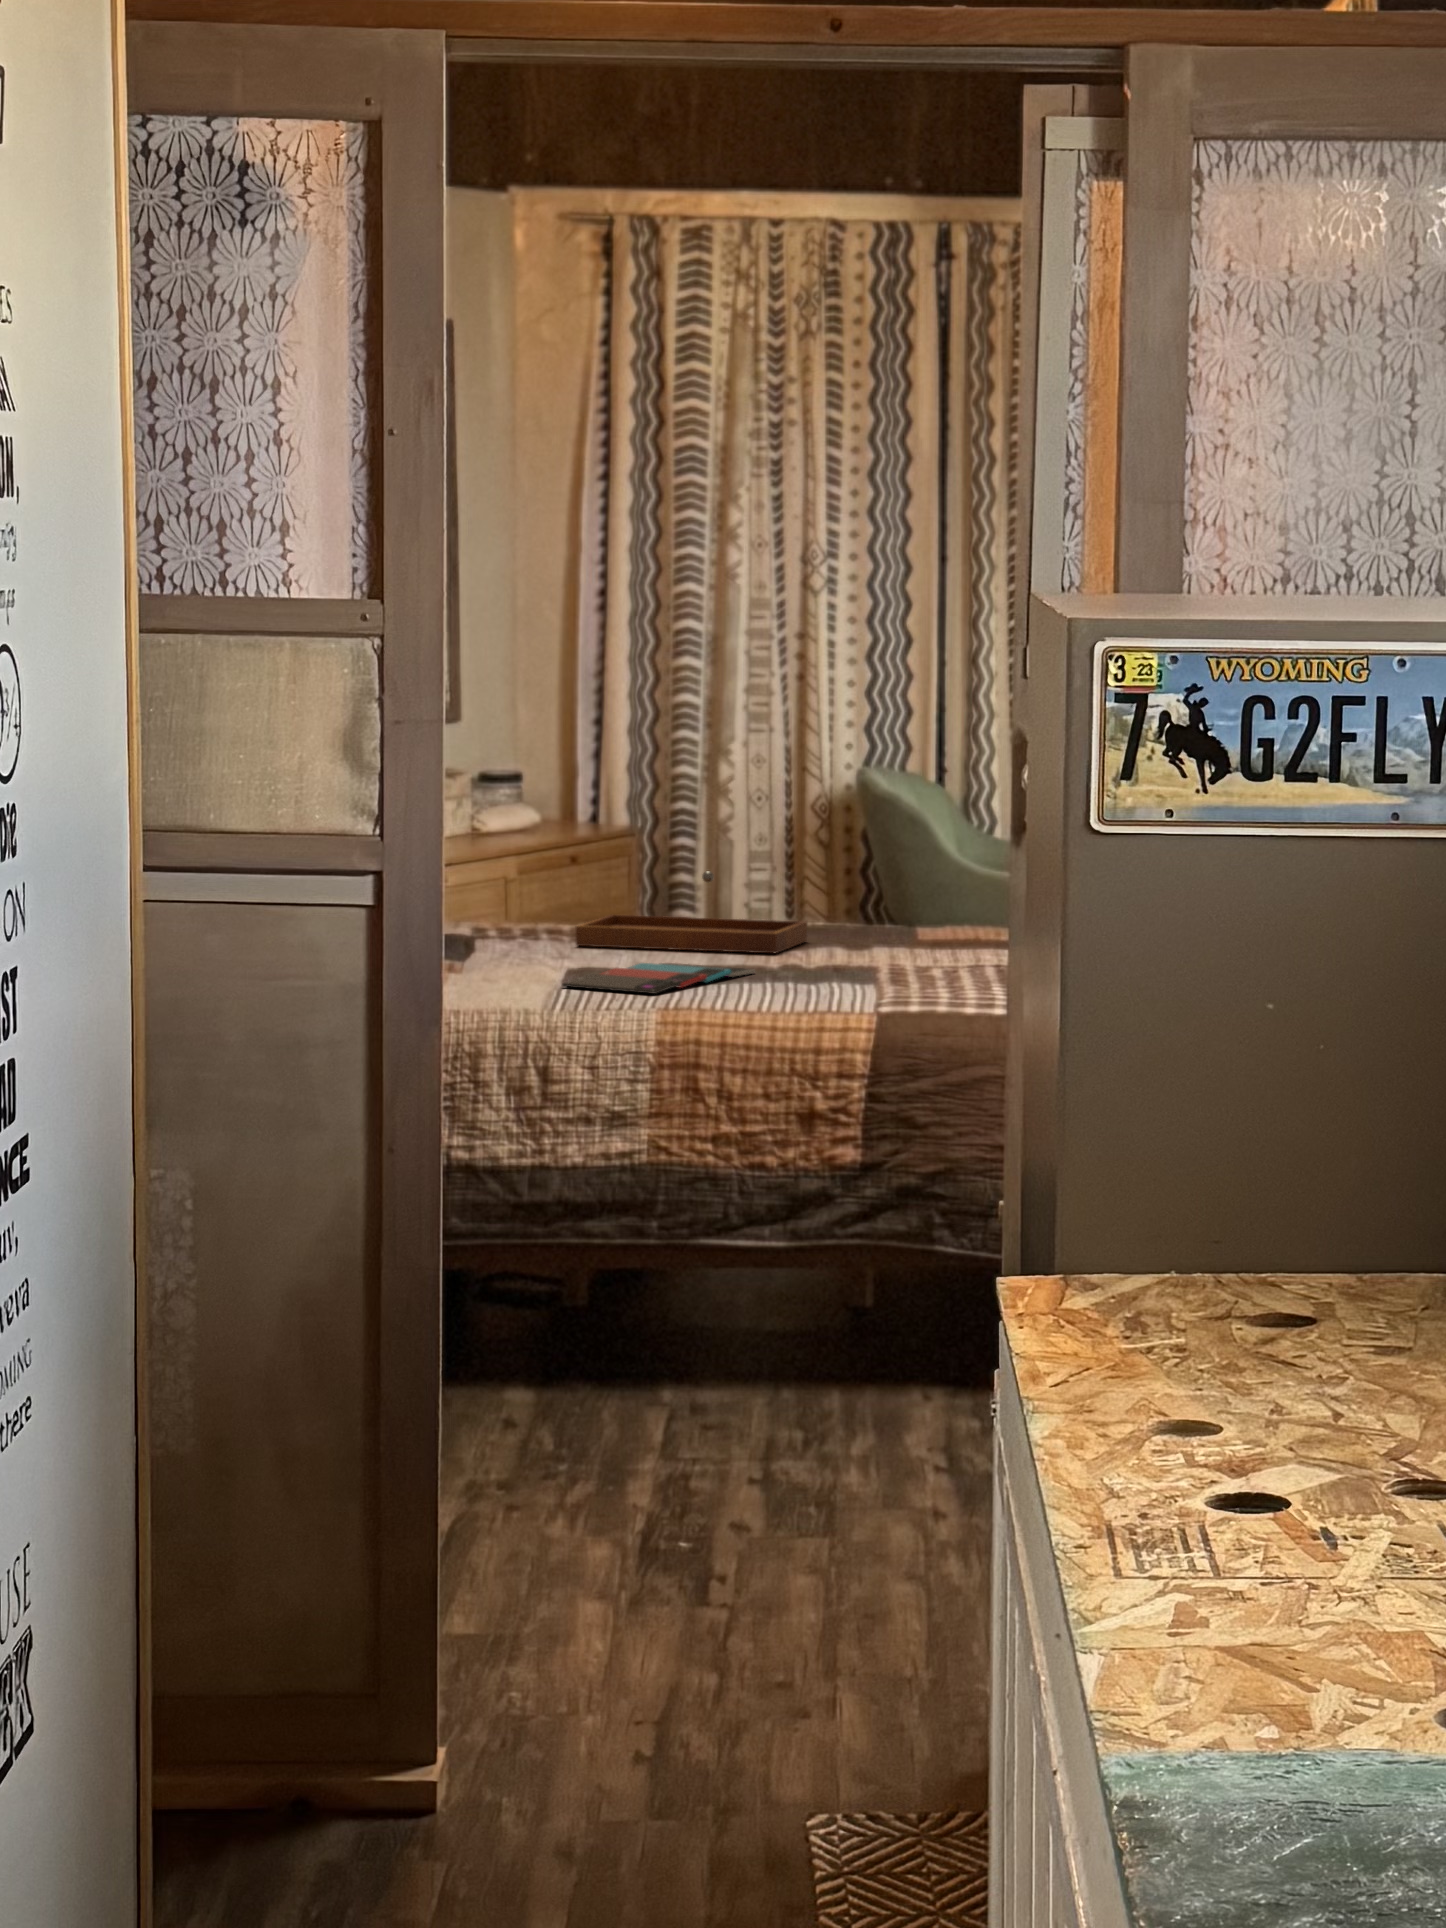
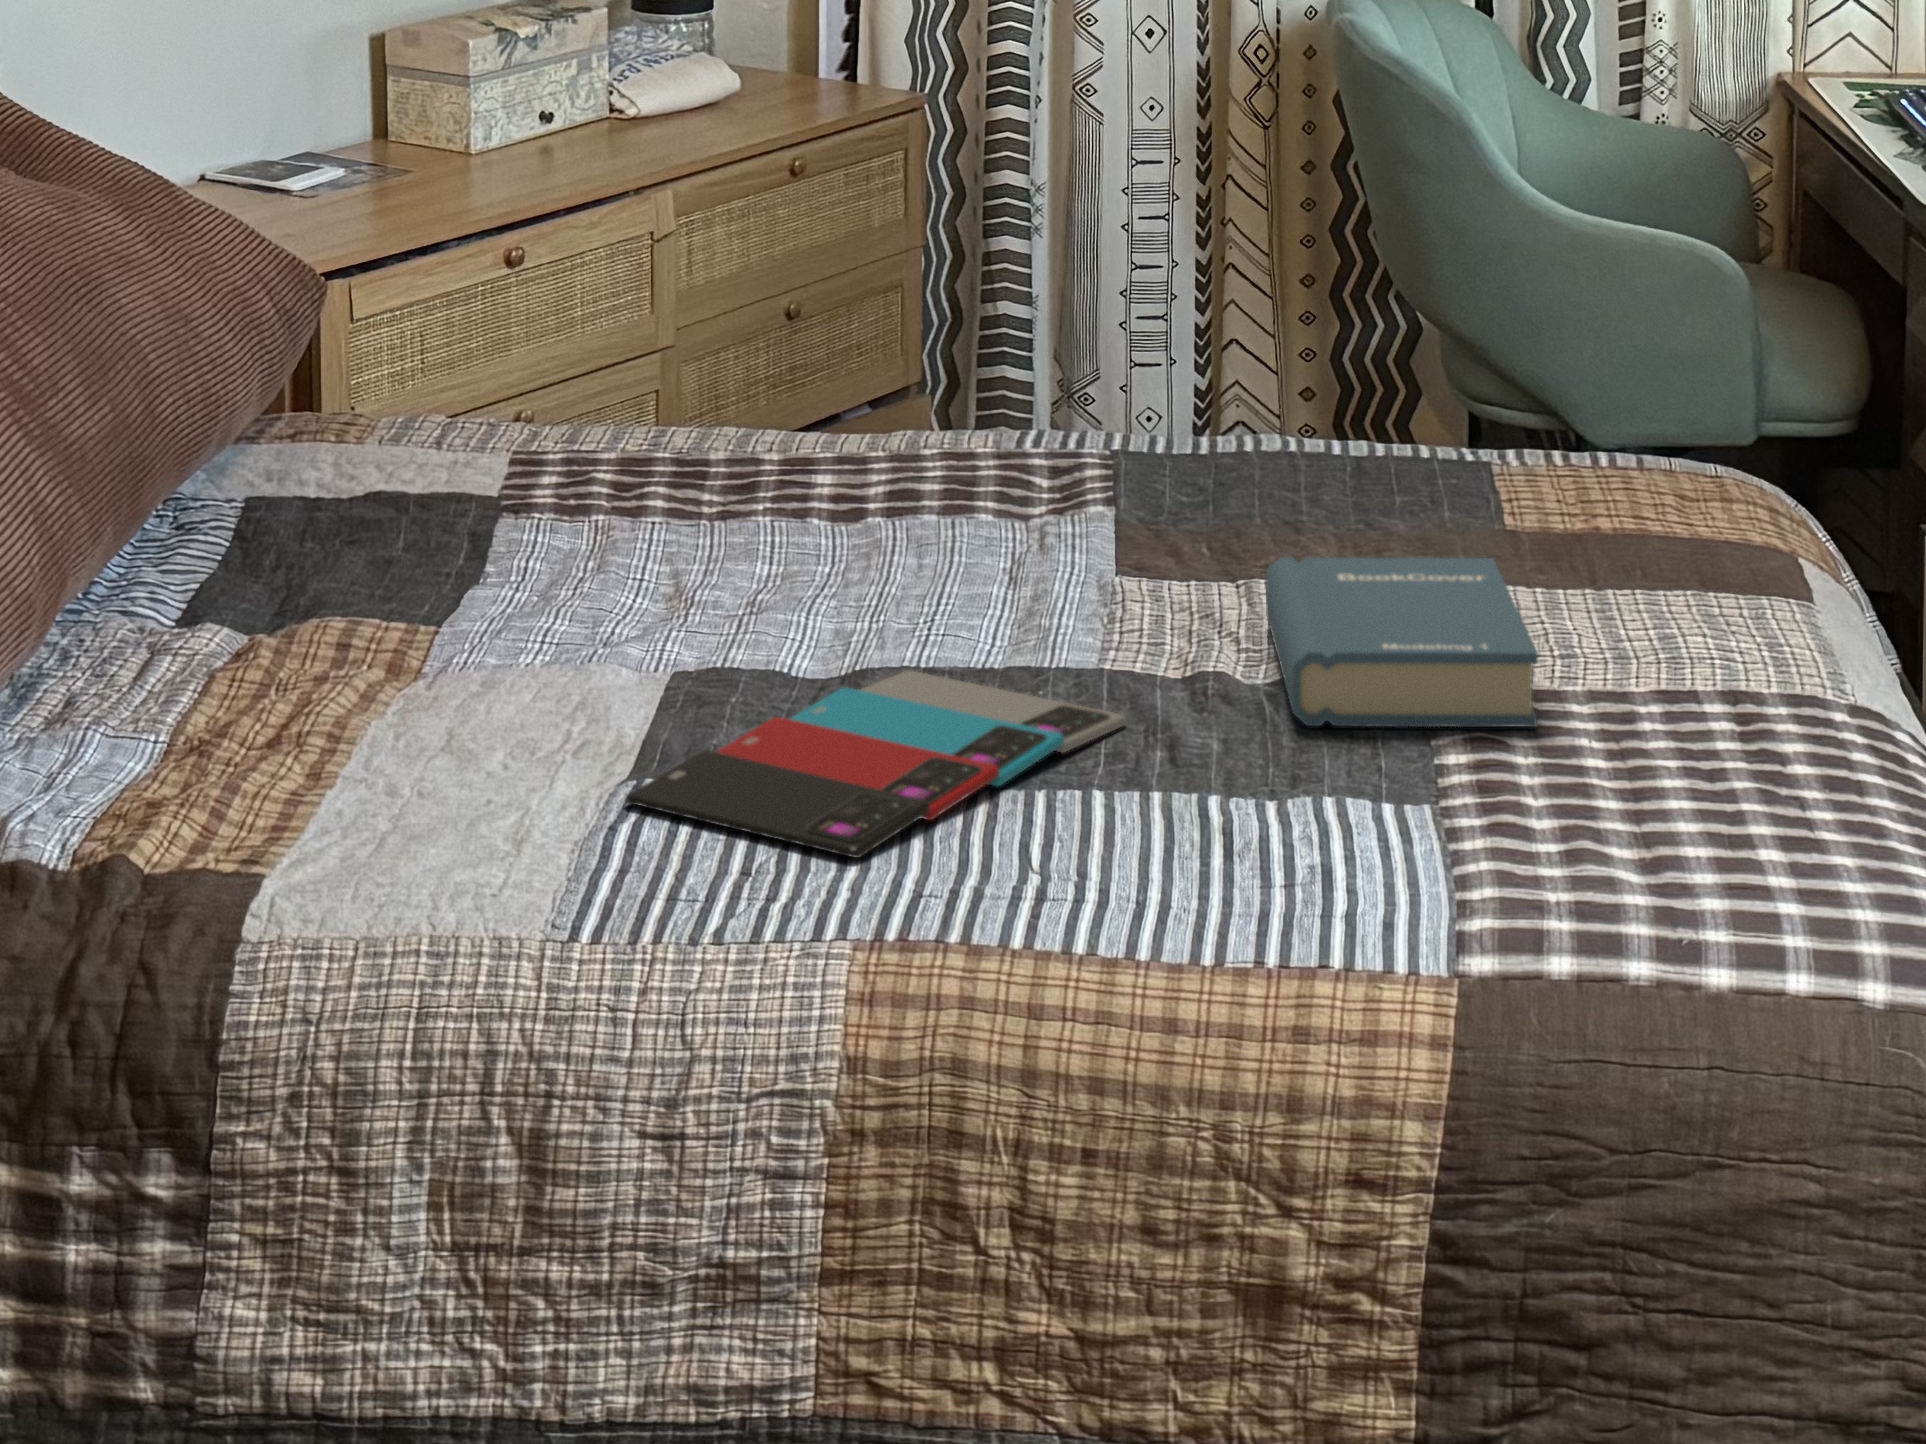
tray: present [576,871,807,953] -> none [712,386,1250,614]
hardback book: none [813,926,919,972] -> present [1266,557,1539,727]

